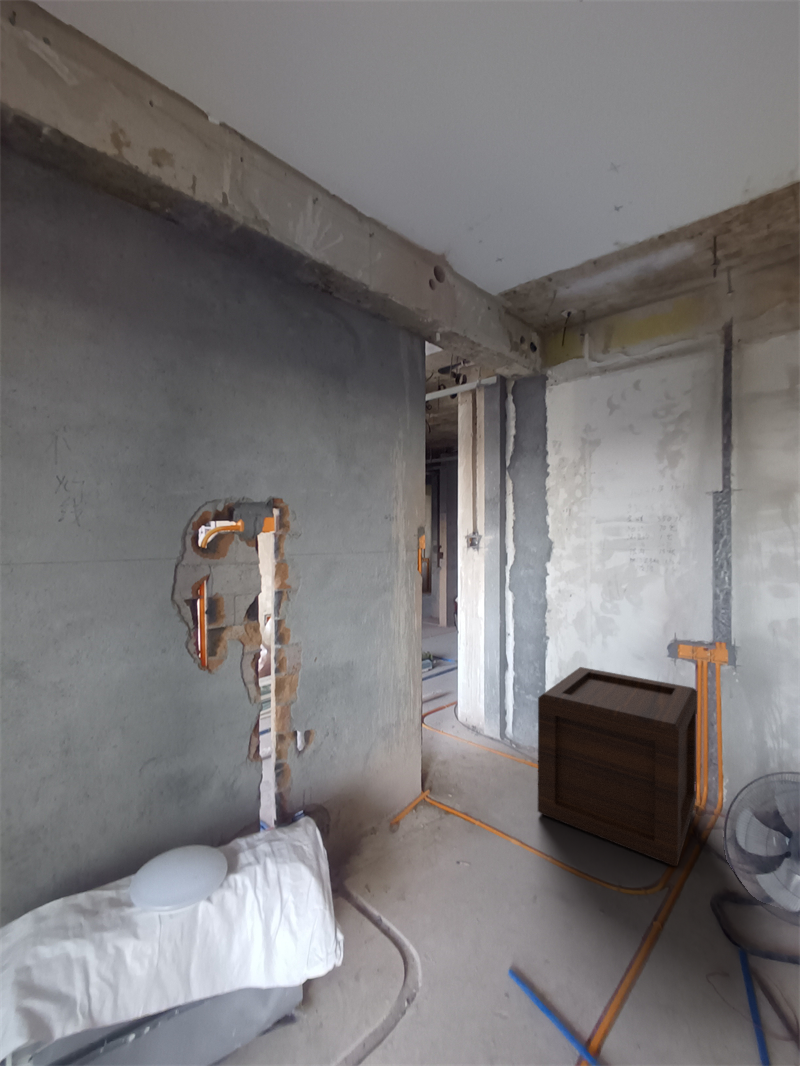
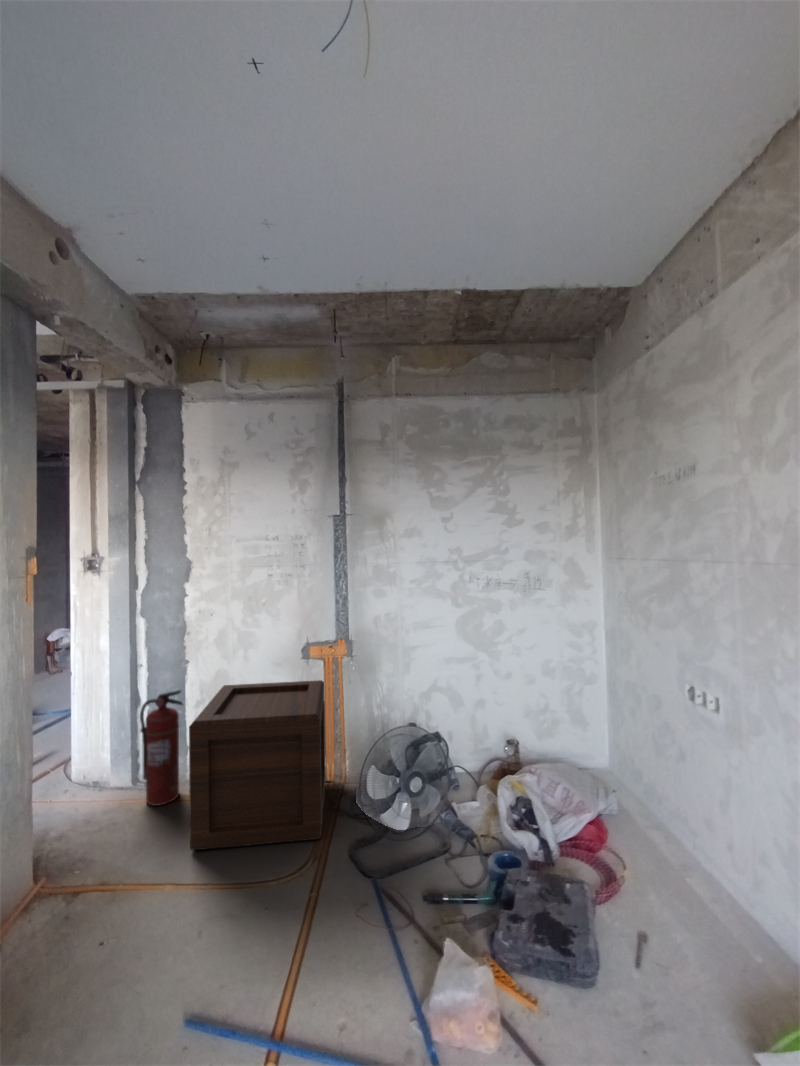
fire extinguisher: none [505,661,542,762] -> present [140,690,183,806]

